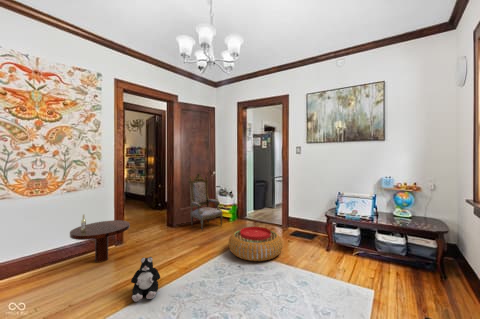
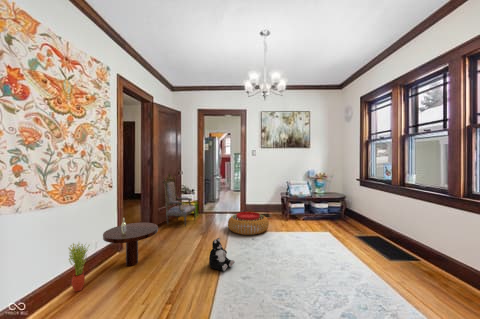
potted plant: none [21,230,47,274] -> present [69,243,88,292]

